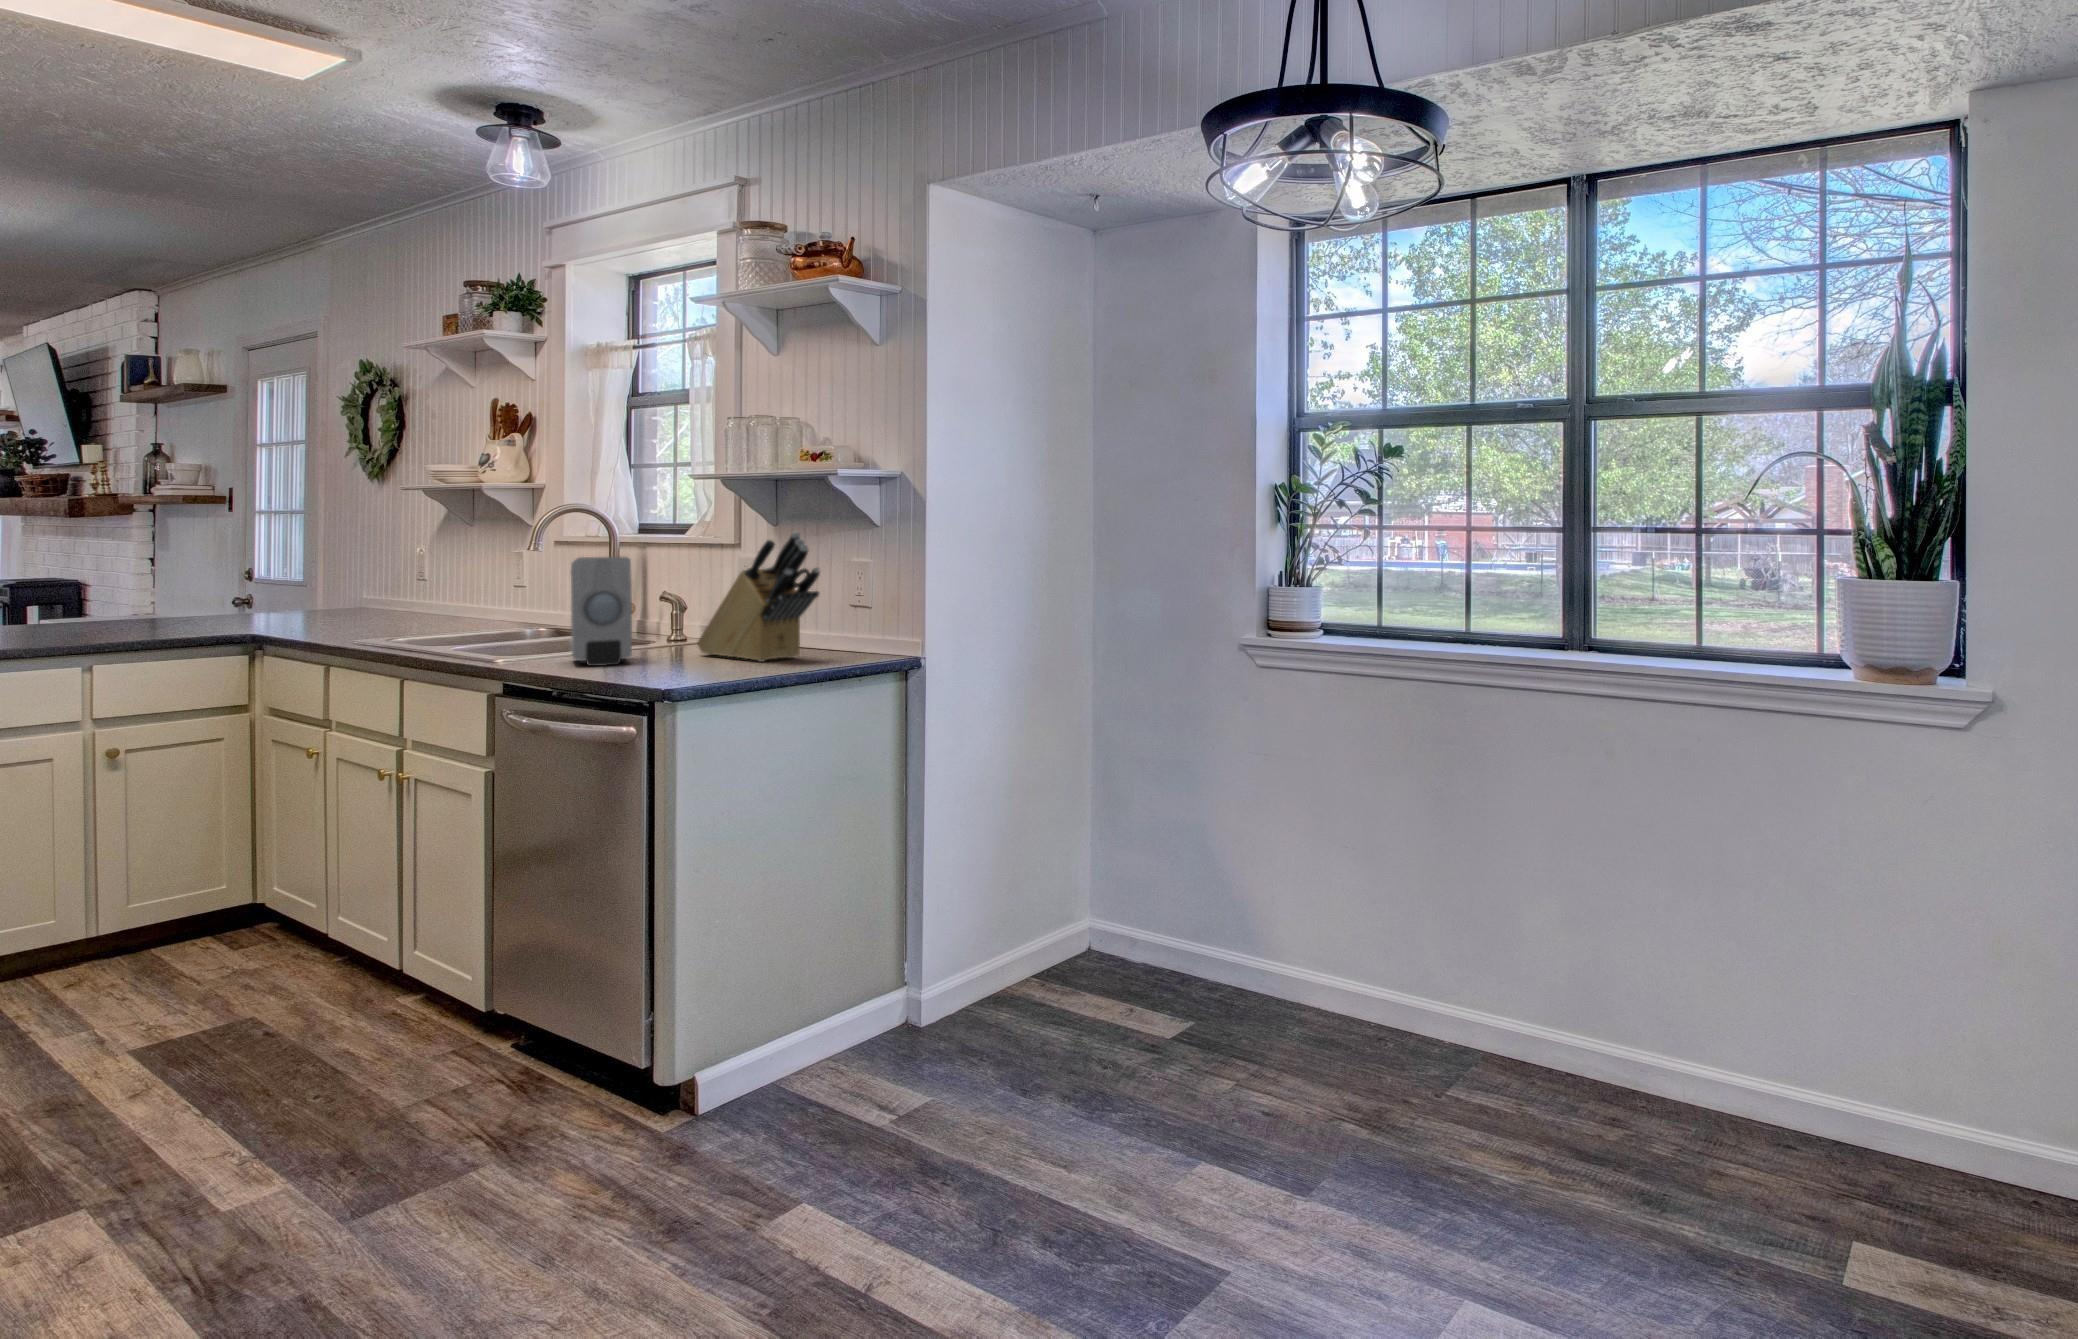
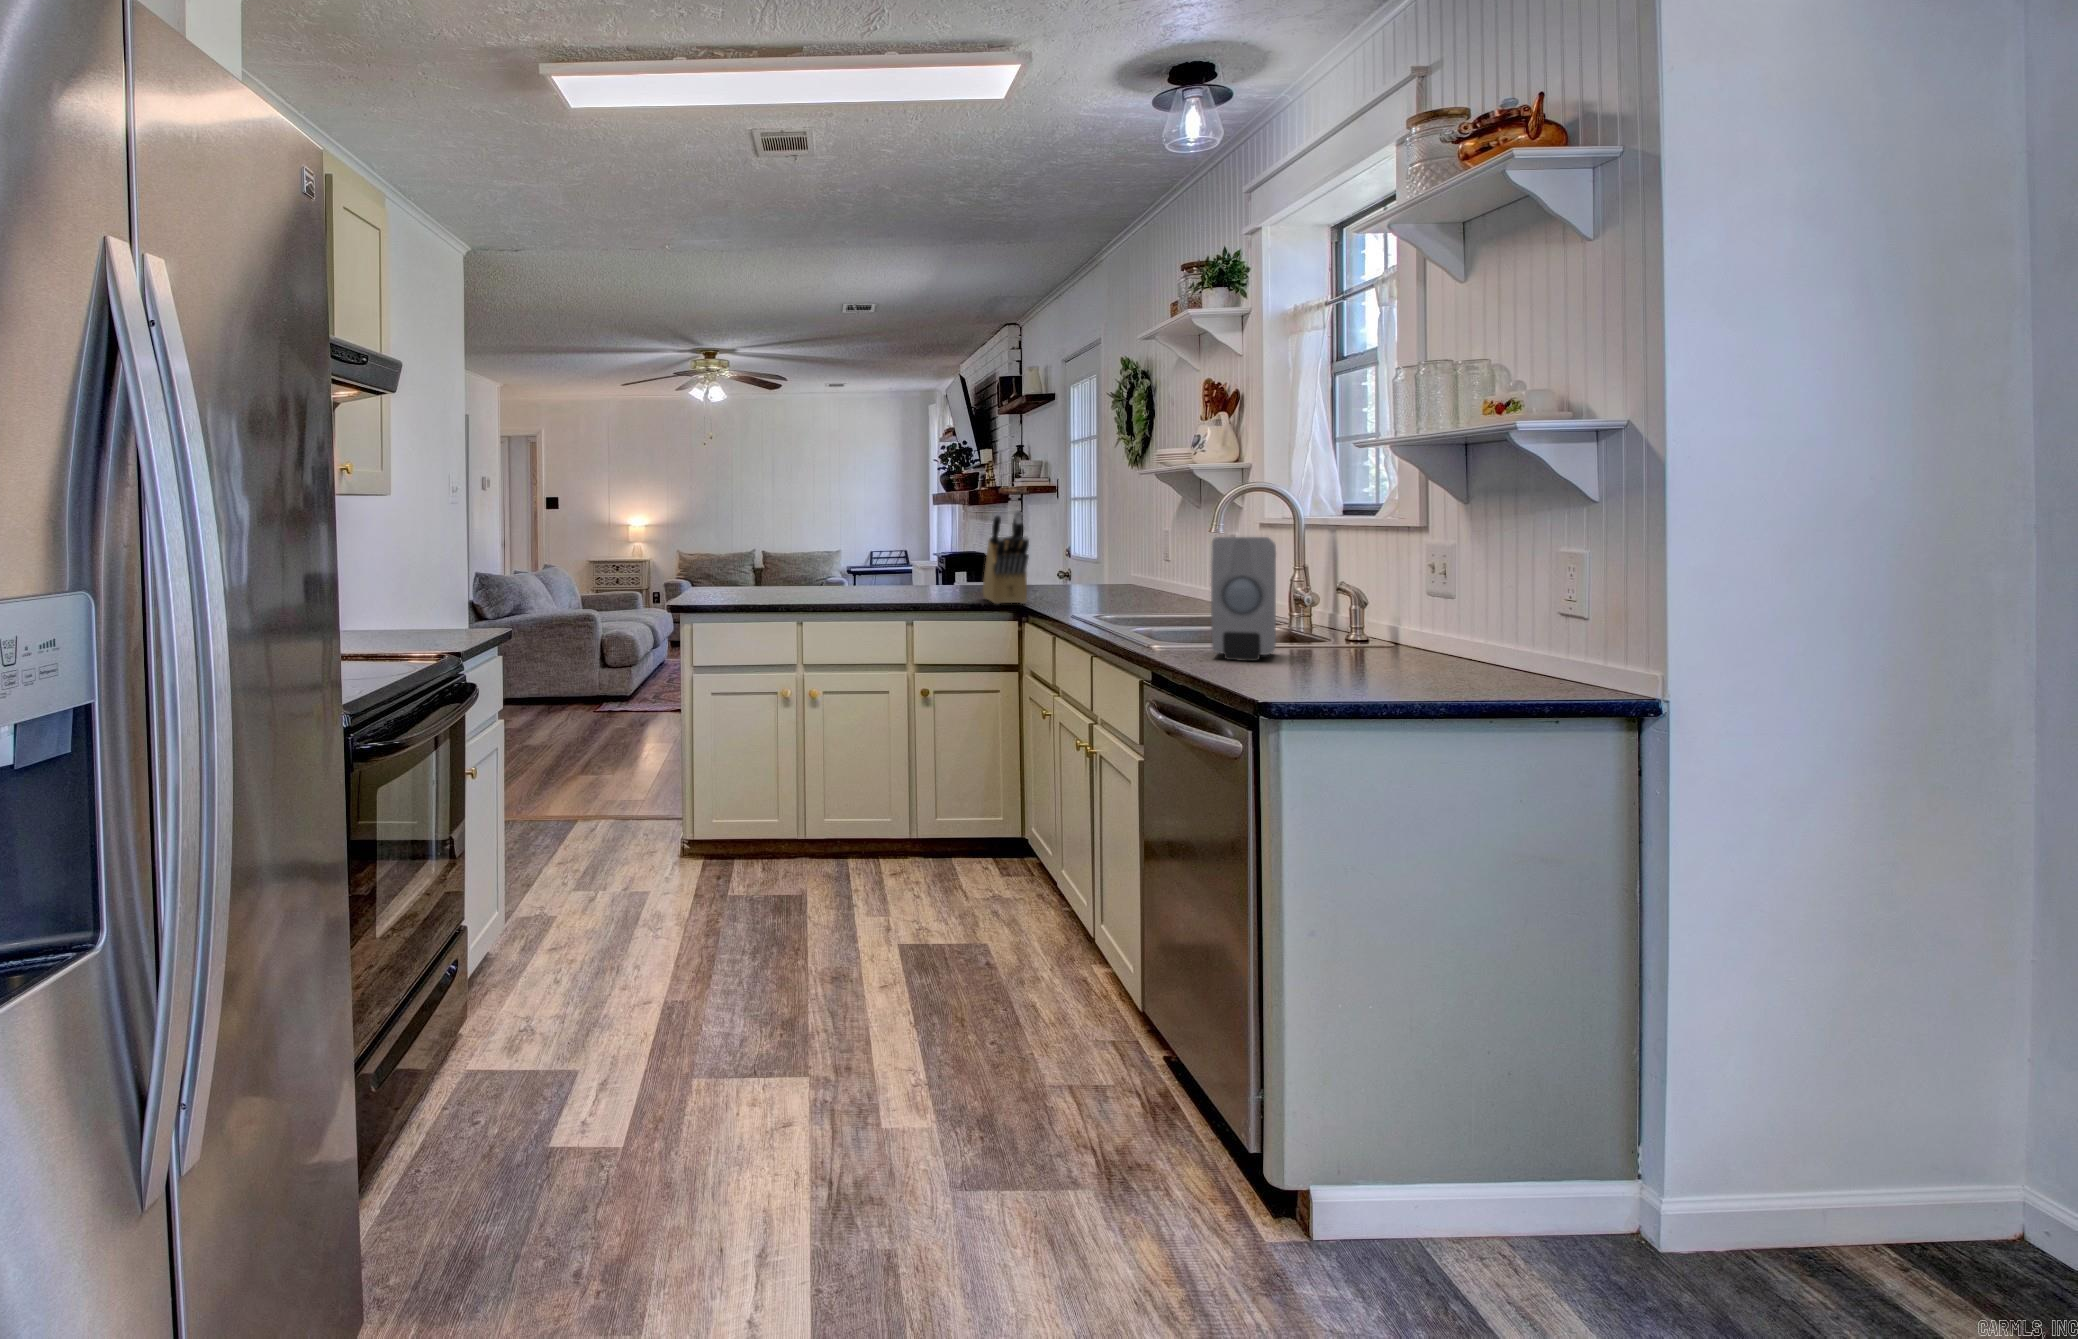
knife block: present [697,532,820,662] -> present [982,510,1029,604]

